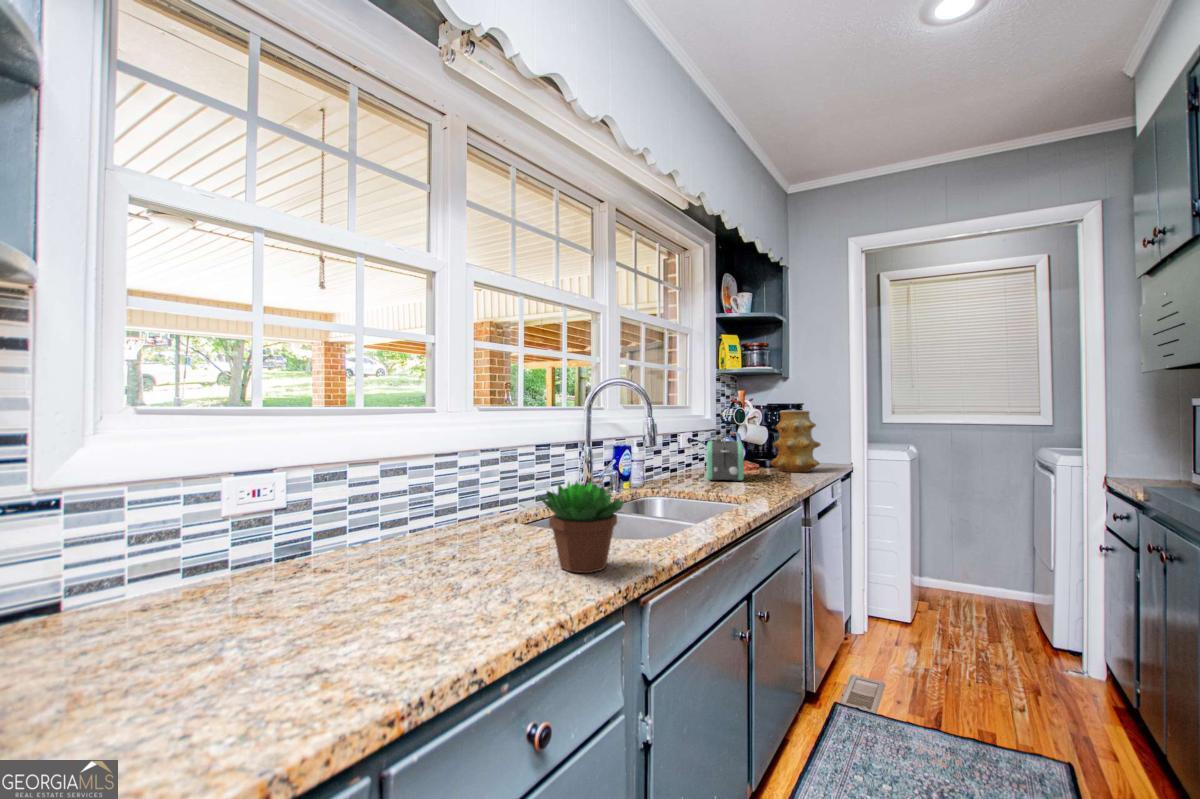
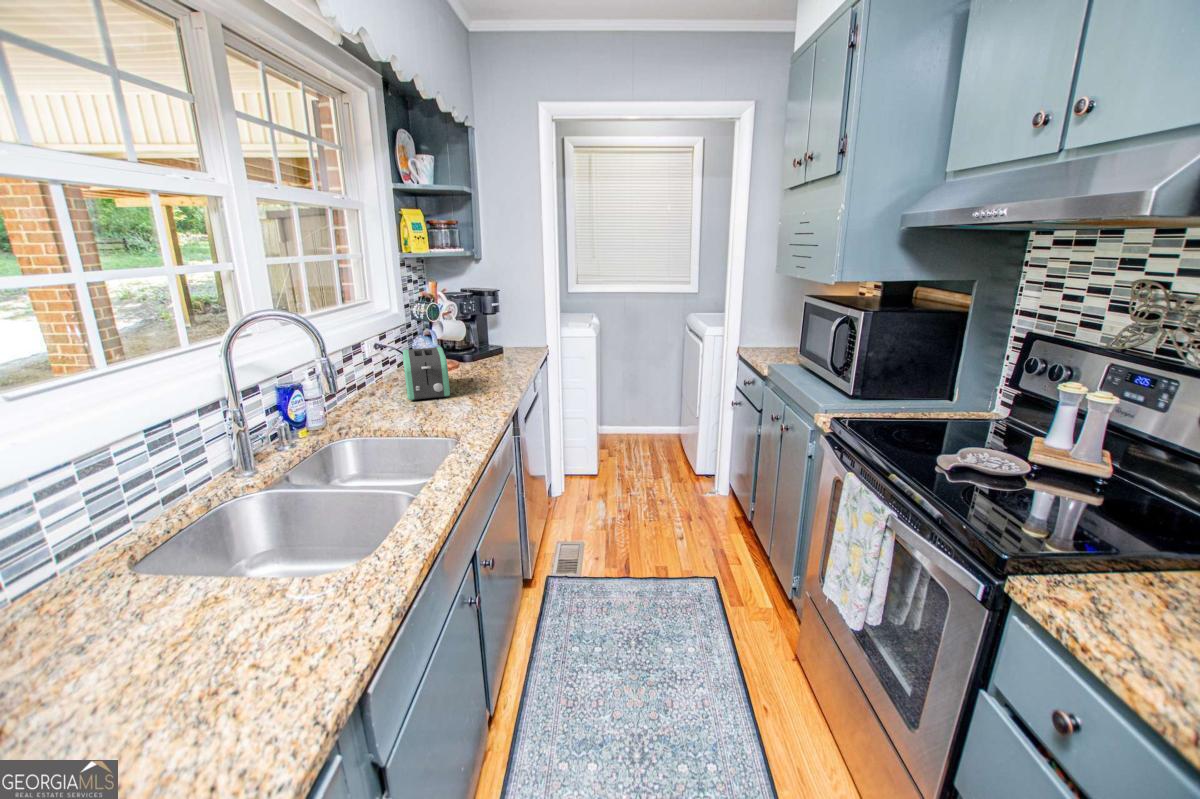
vase: present [770,410,821,472] -> none [473,302,523,370]
succulent plant: present [540,482,623,573] -> none [150,549,314,709]

